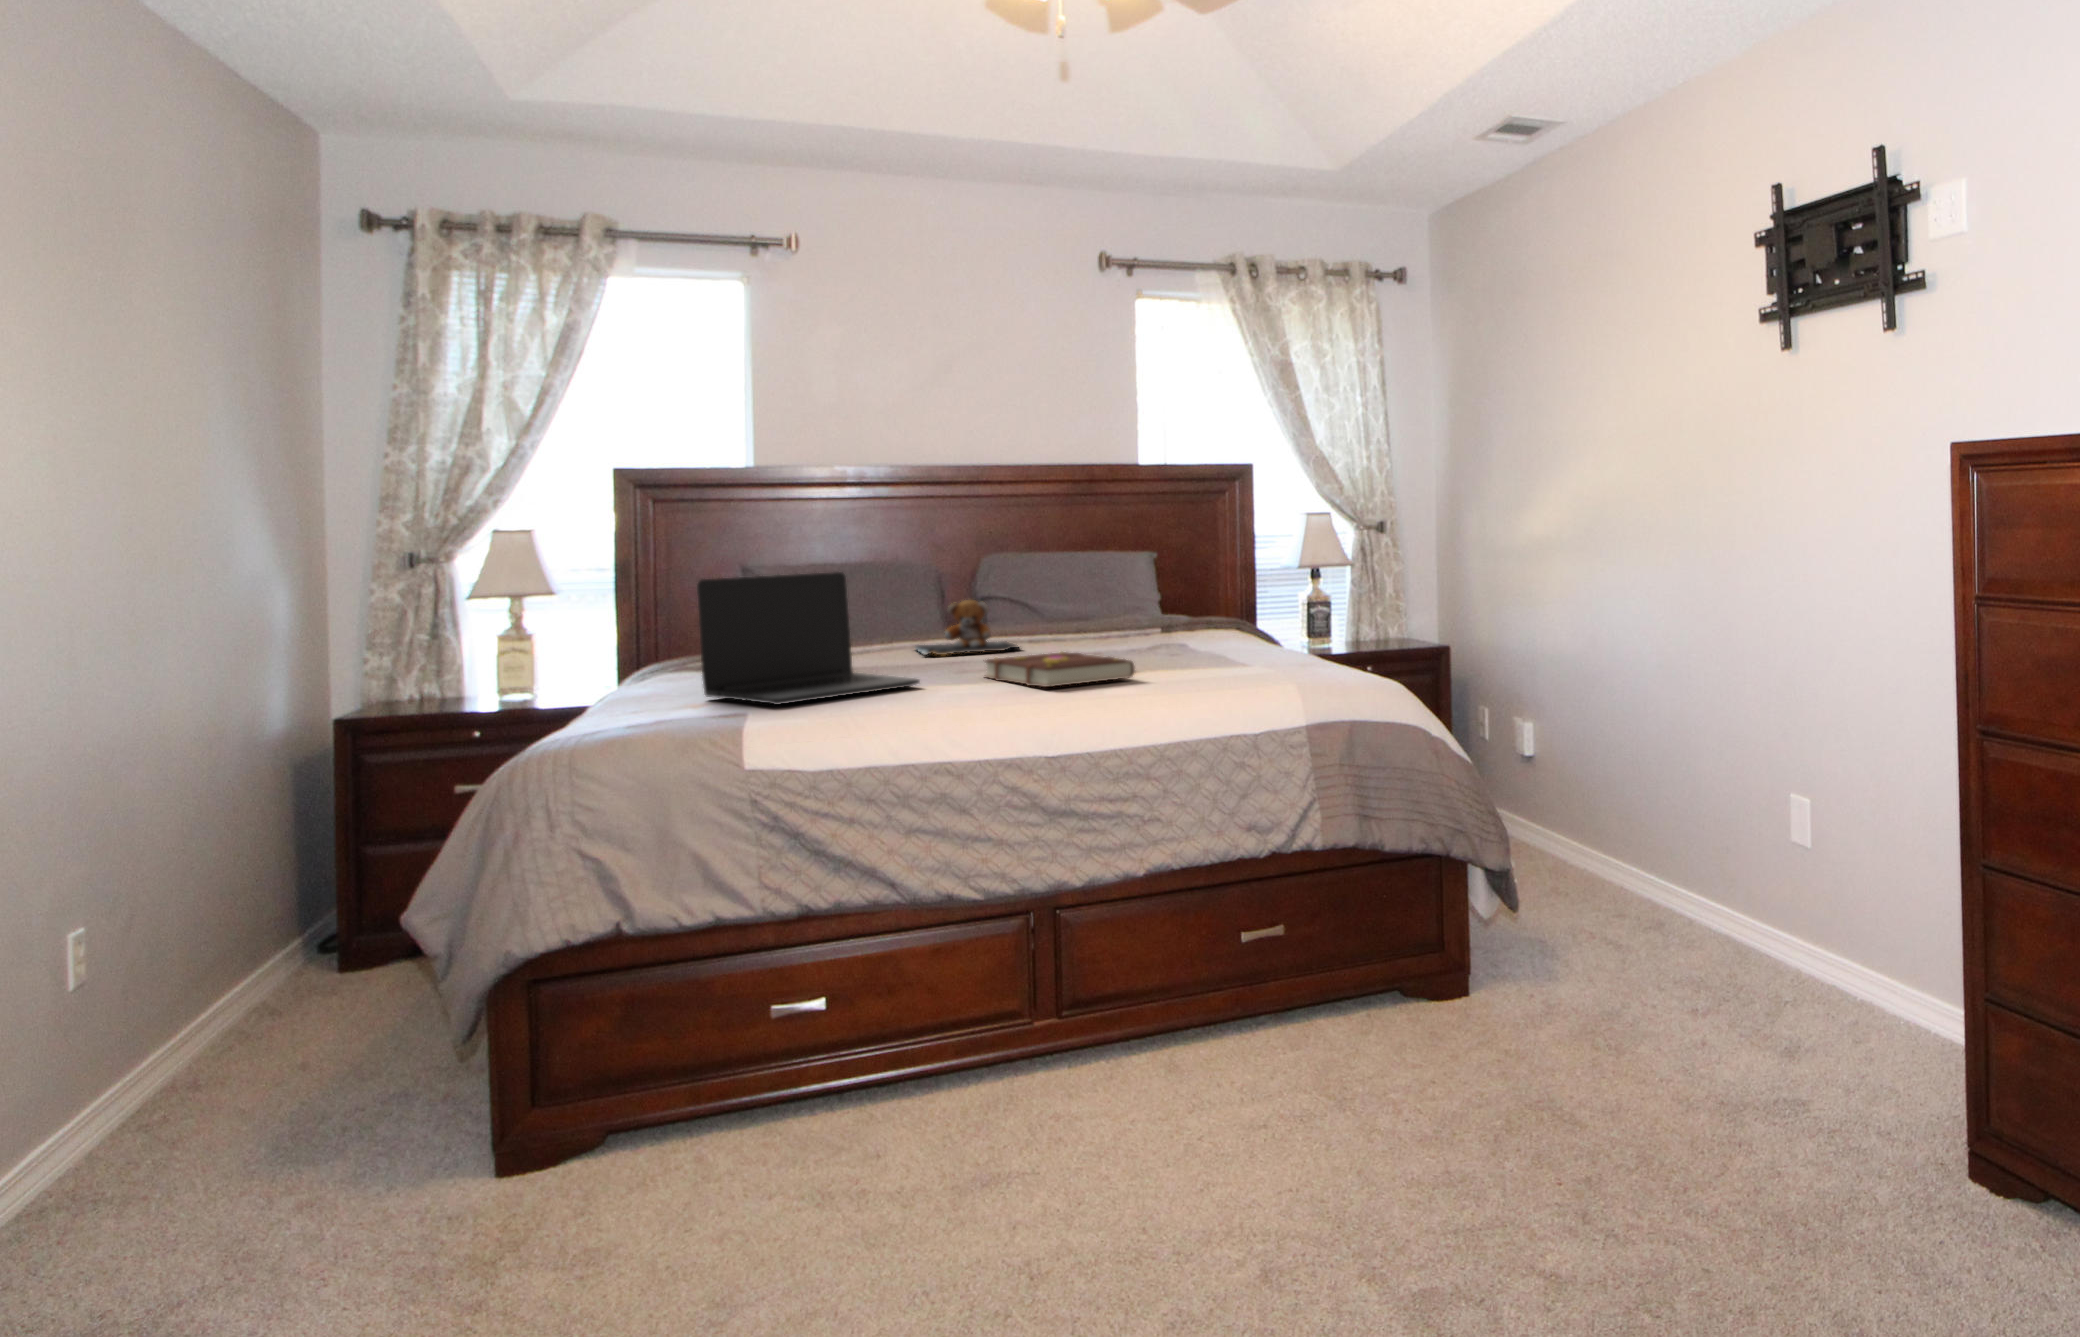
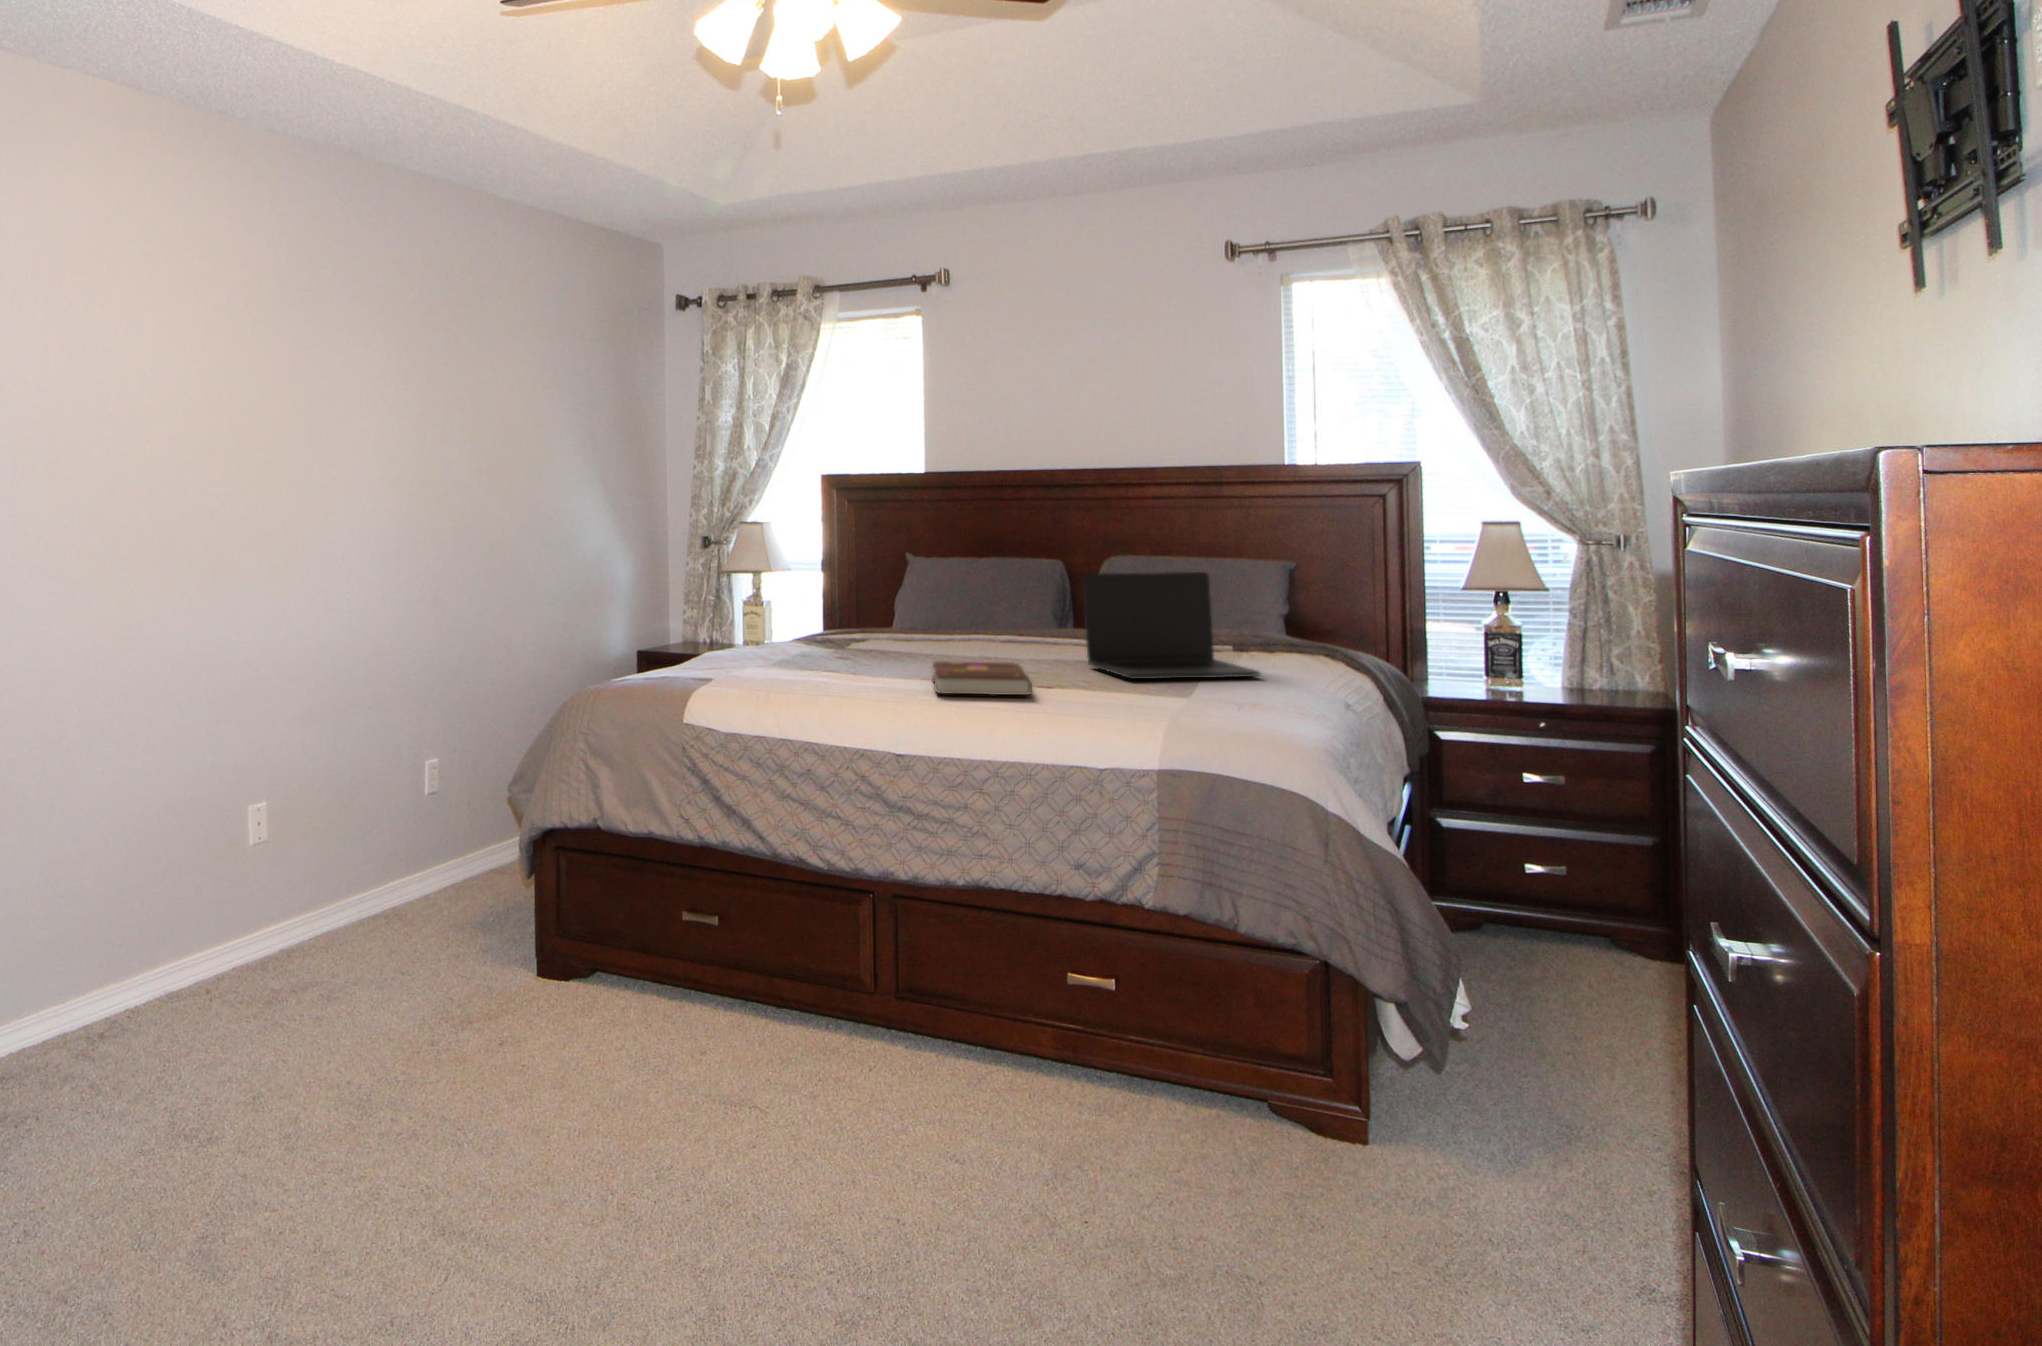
laptop: present [697,572,920,705] -> present [1084,572,1260,679]
teddy bear: present [915,600,1018,655] -> none [948,603,1051,654]

